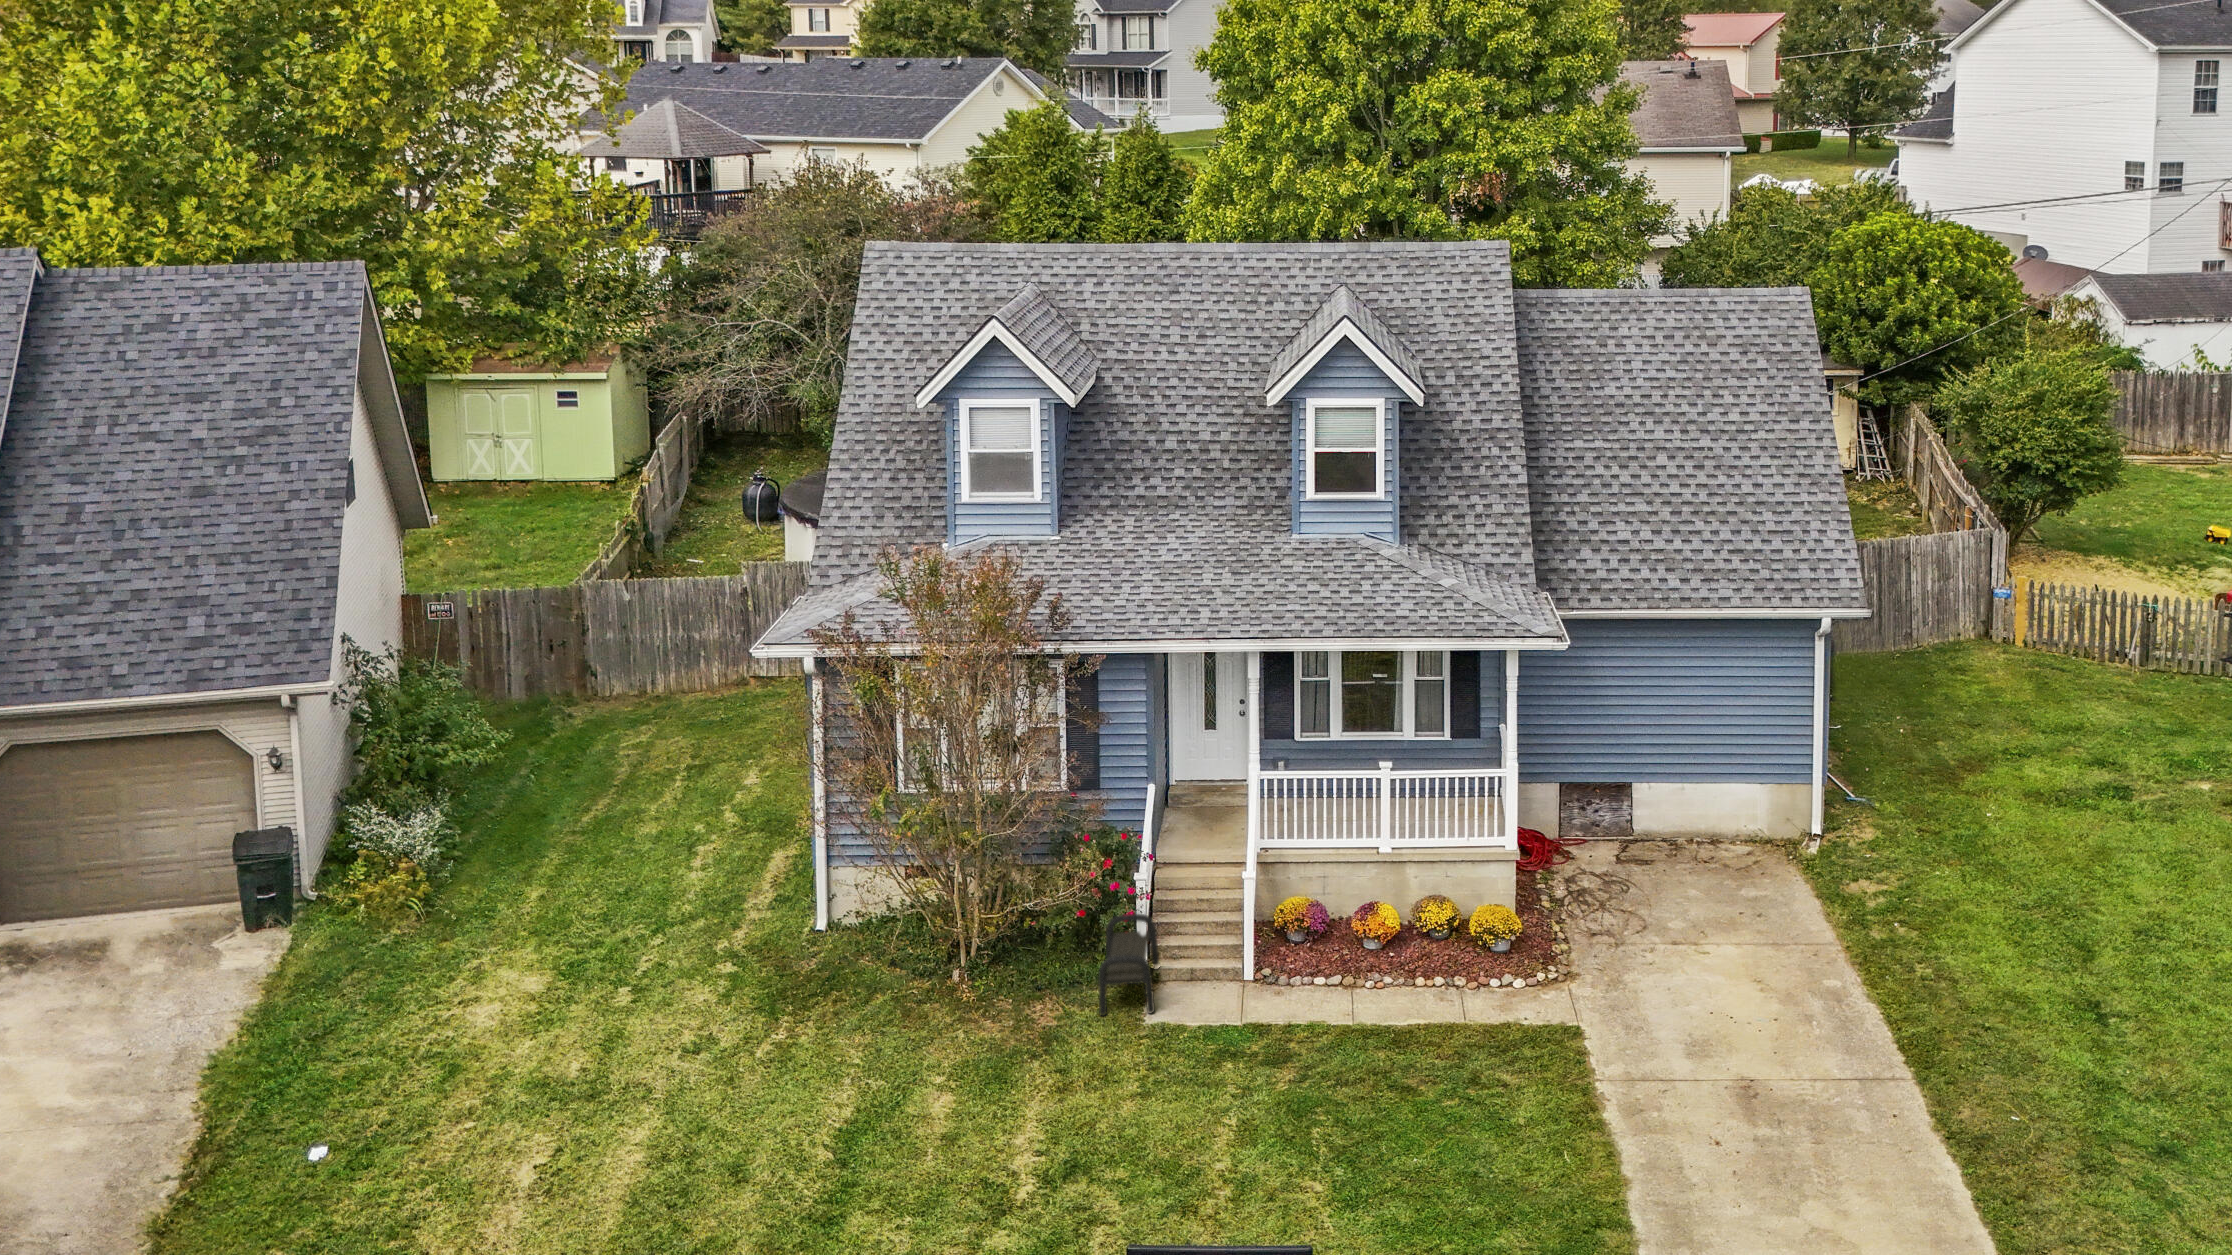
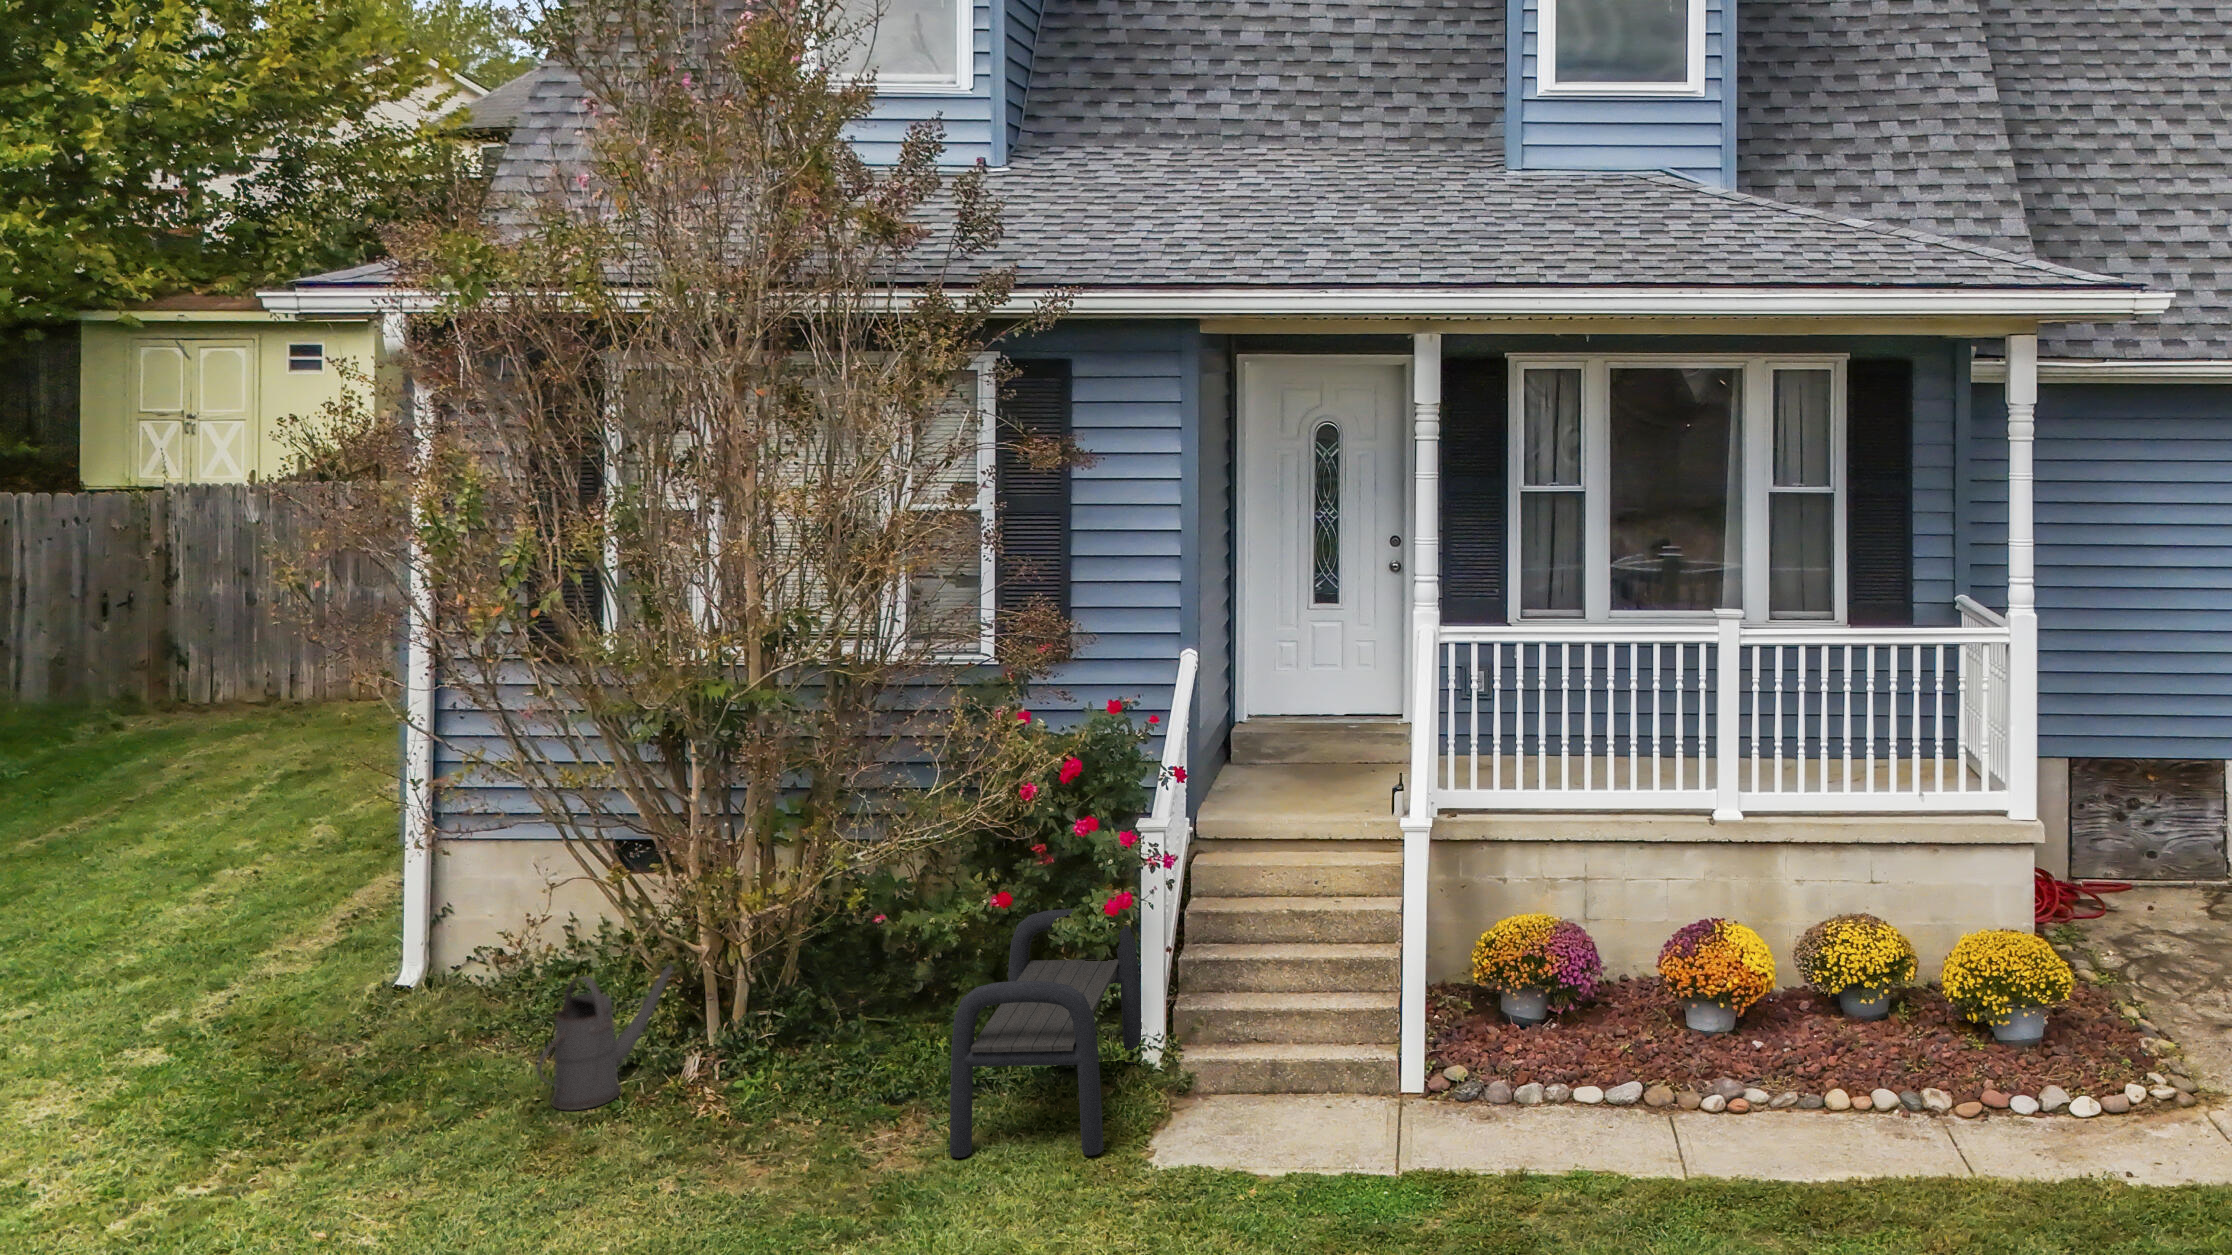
watering can: none [937,939,974,1000] -> present [536,965,673,1110]

